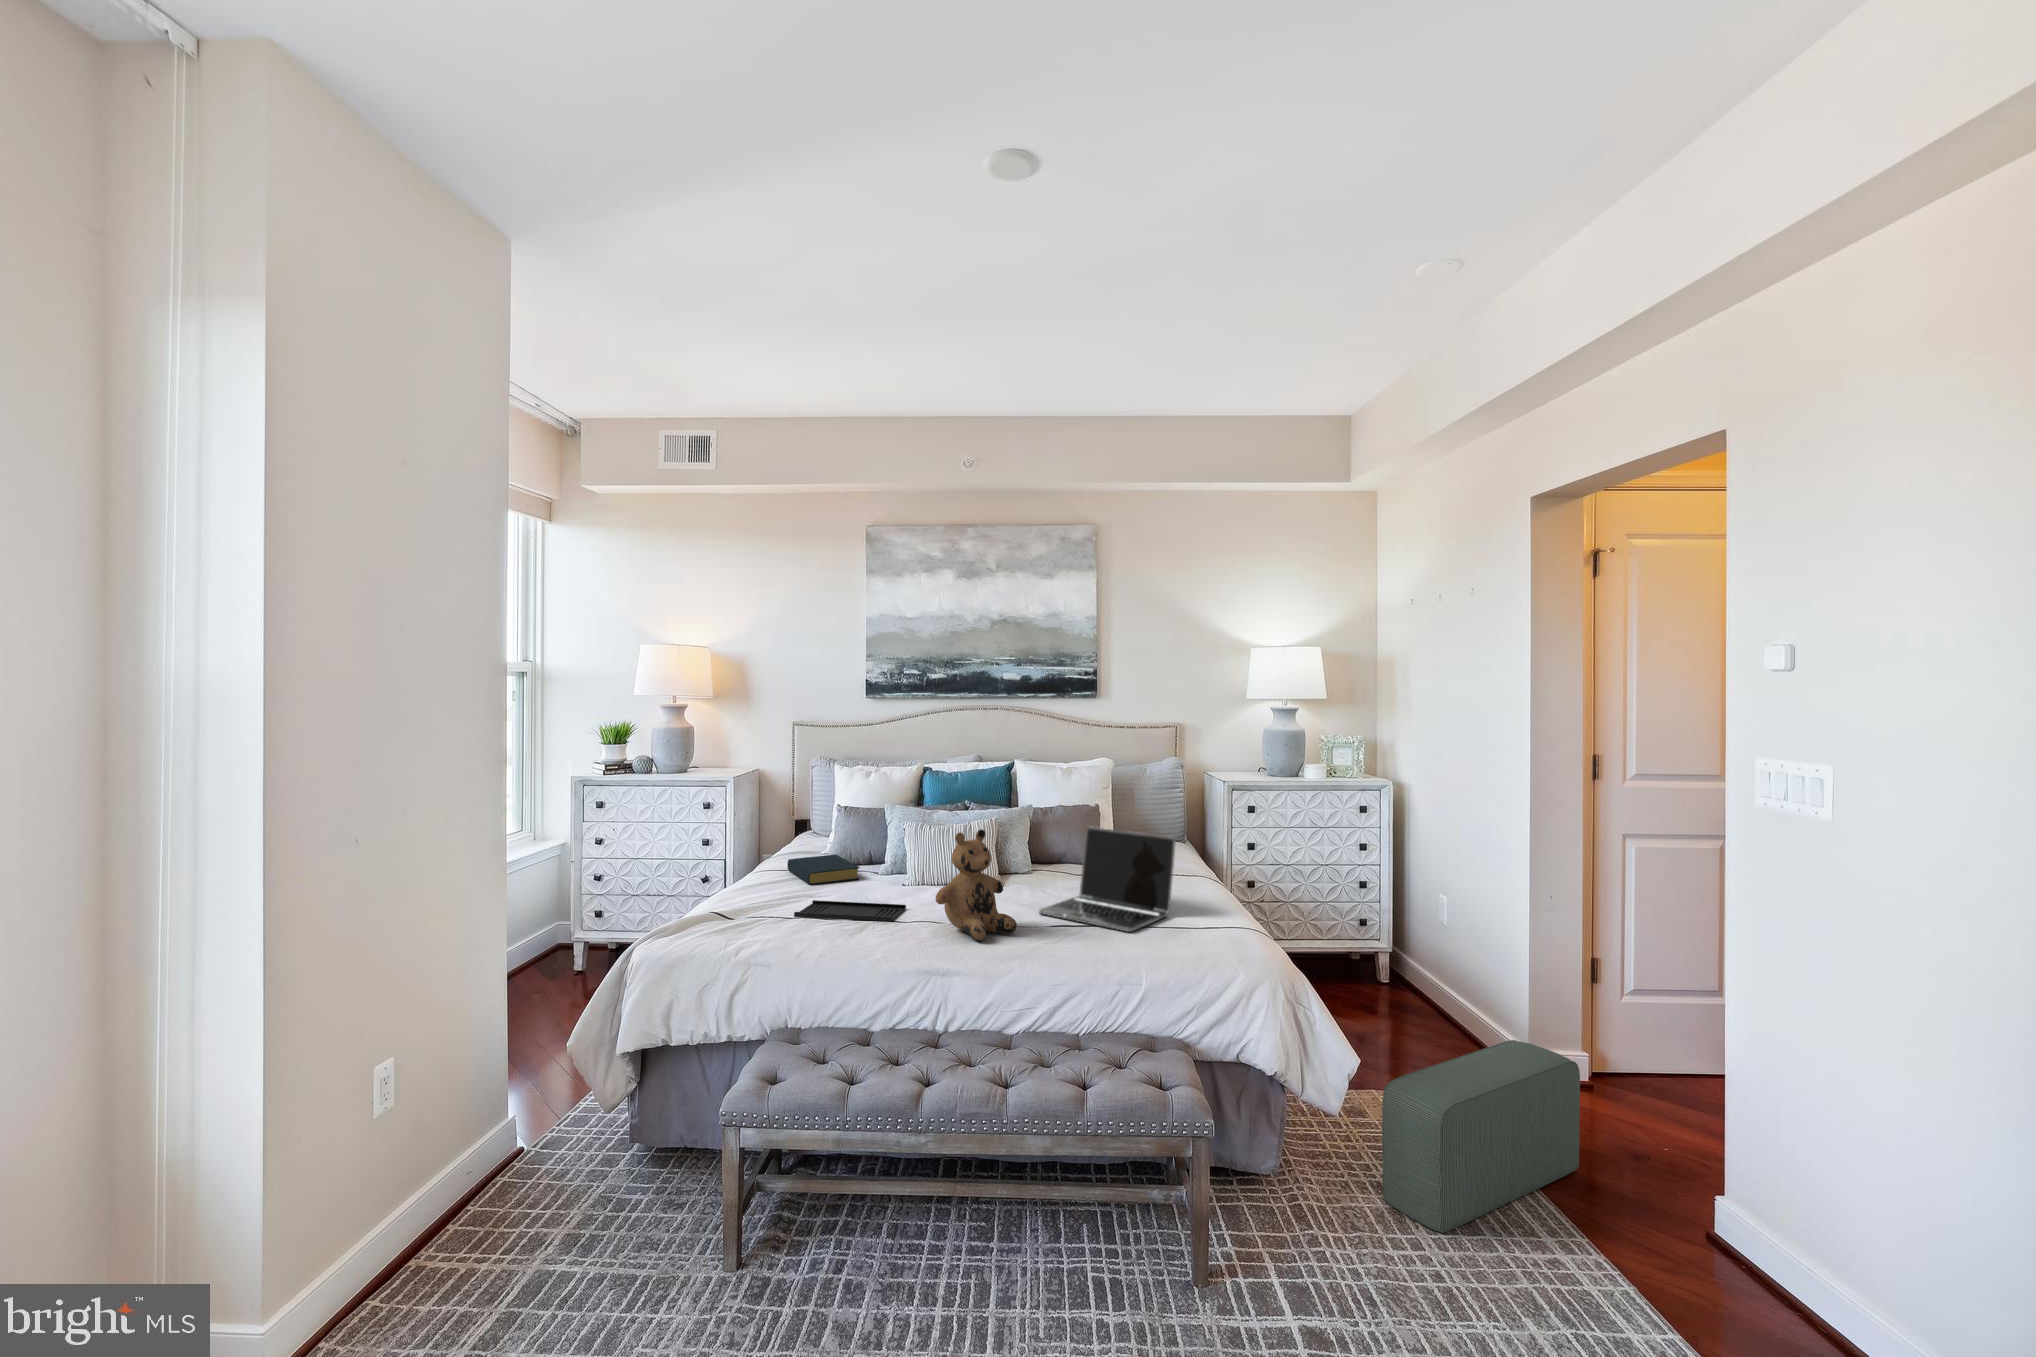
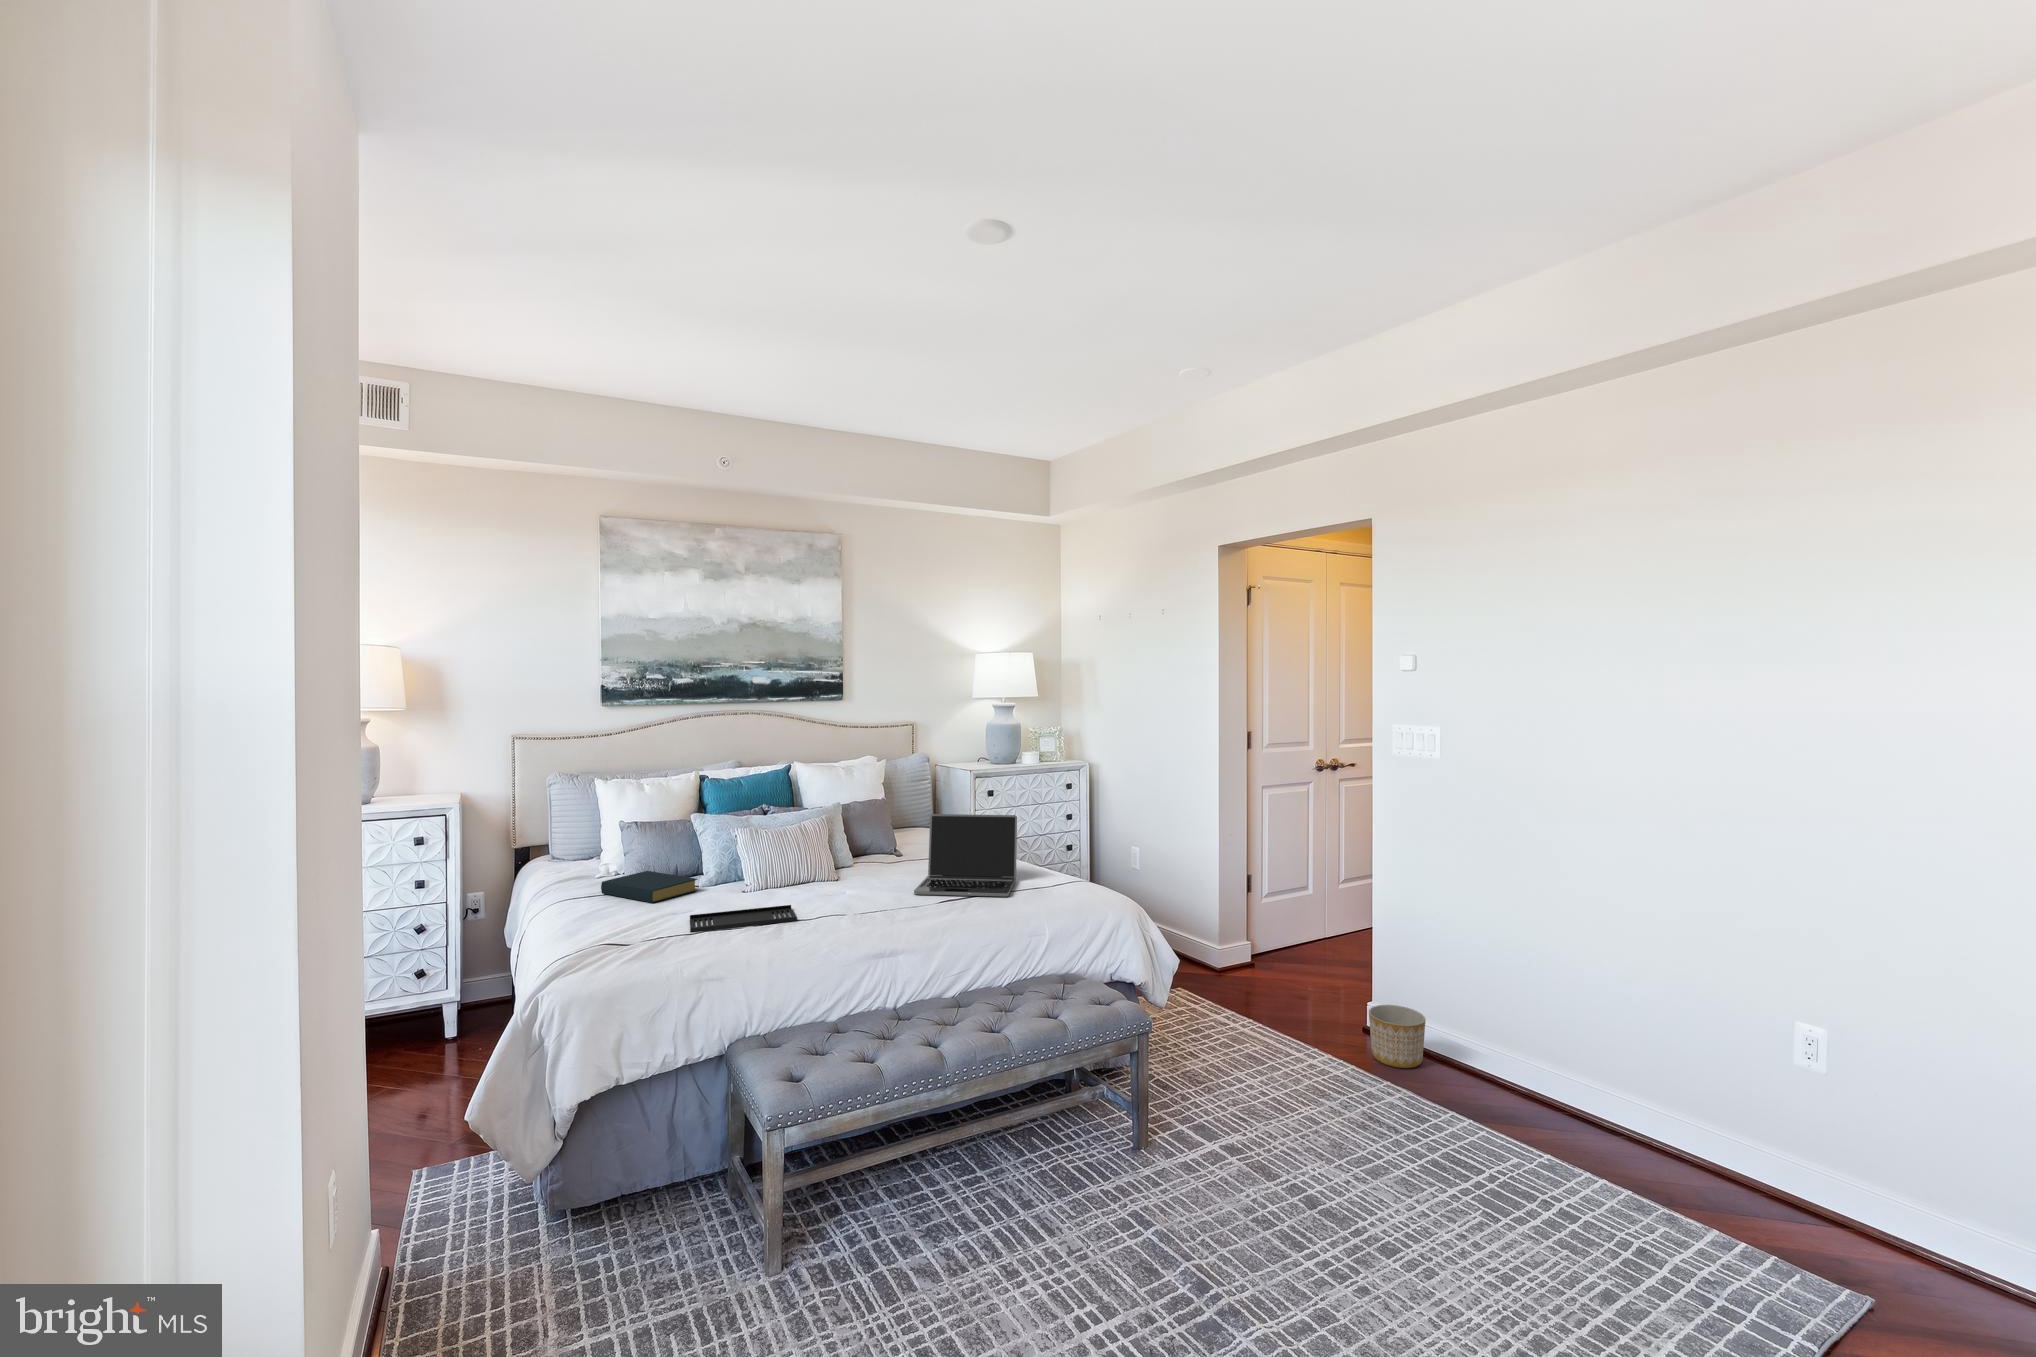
teddy bear: present [936,830,1017,941] -> none [856,823,924,922]
pouf: present [1382,1040,1580,1233] -> none [1200,933,1285,1069]
planter: none [1673,1201,1782,1322] -> present [1369,1005,1426,1068]

